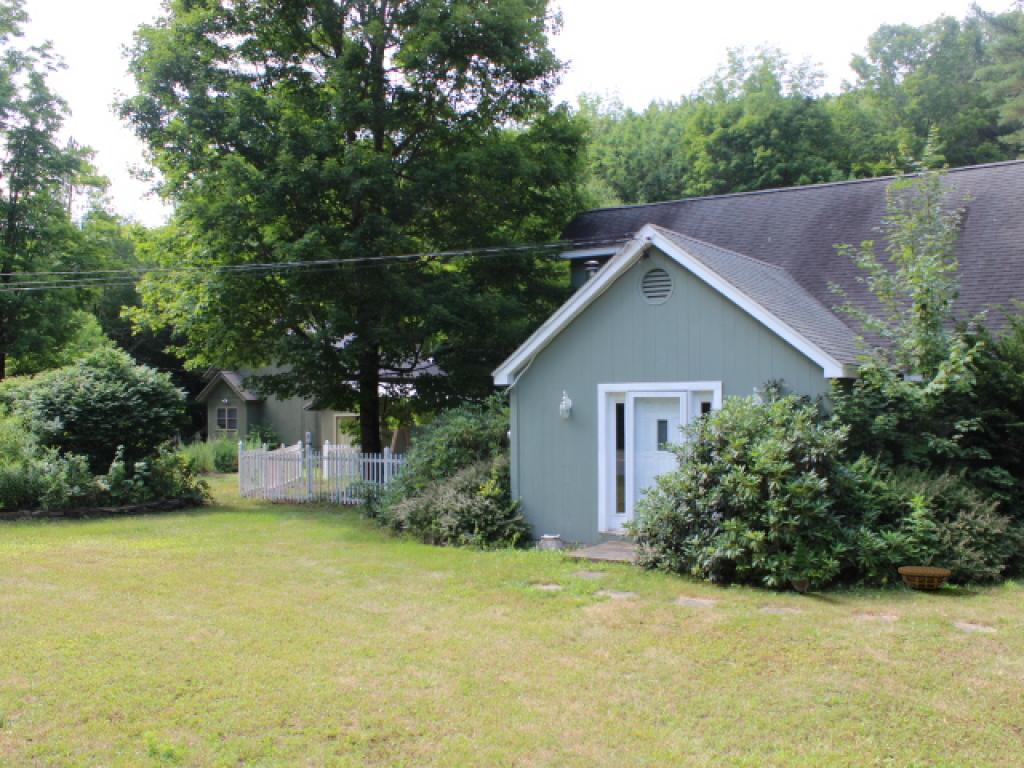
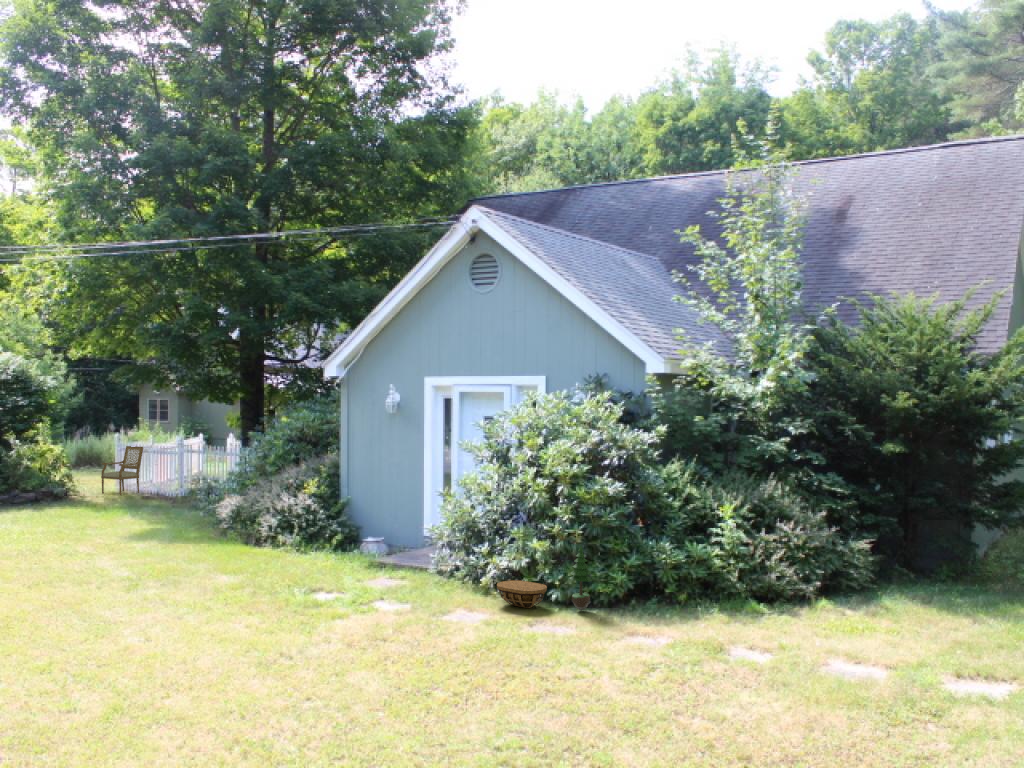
chair: none [232,454,270,501] -> present [101,446,143,495]
basket: present [898,566,951,589] -> present [497,580,547,608]

